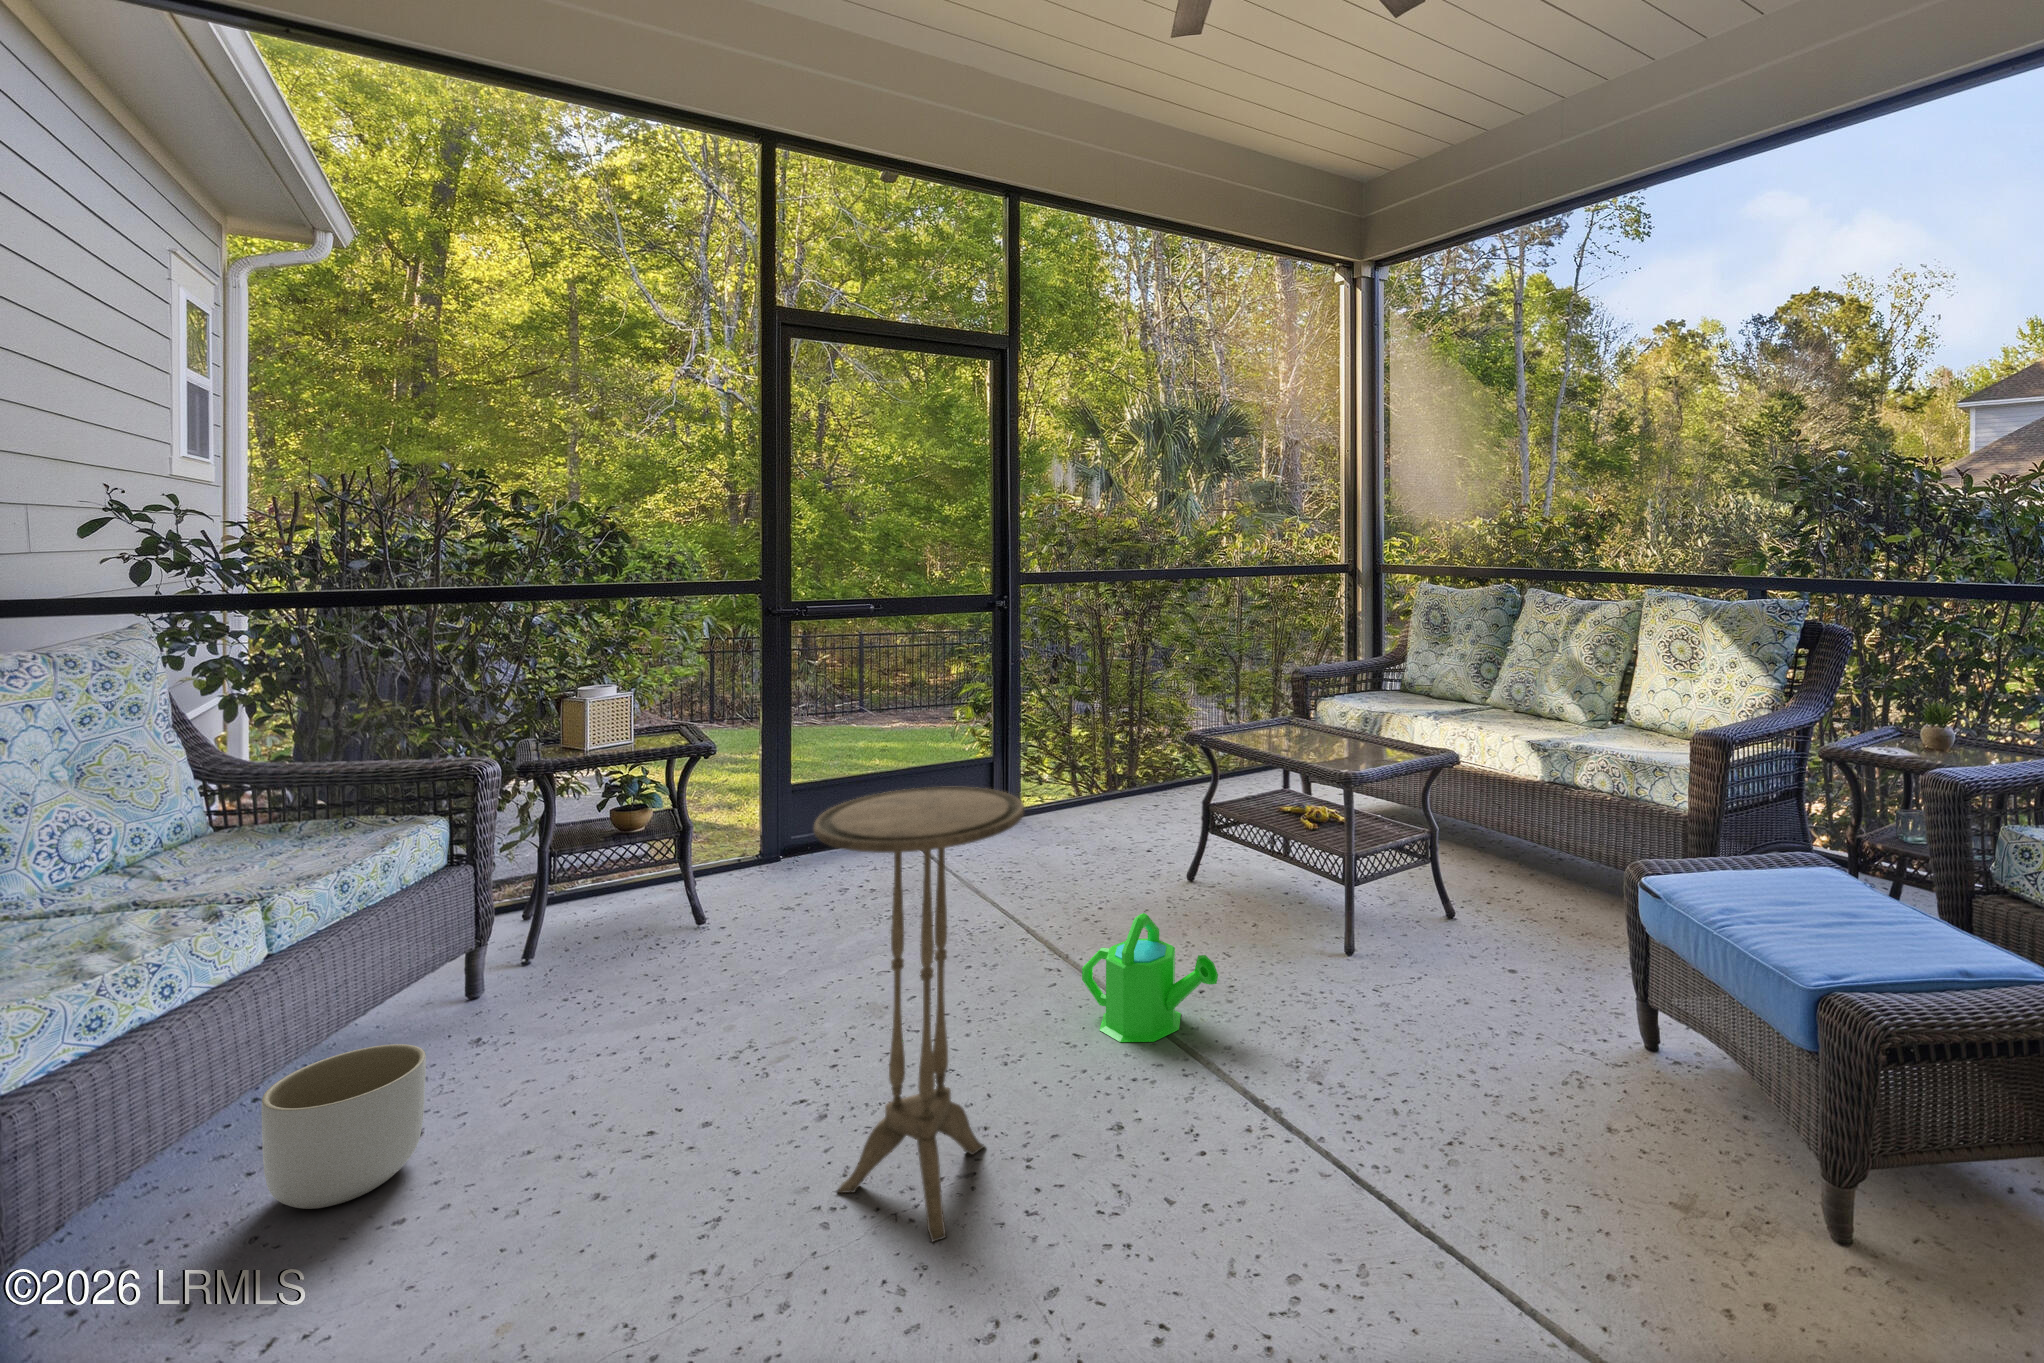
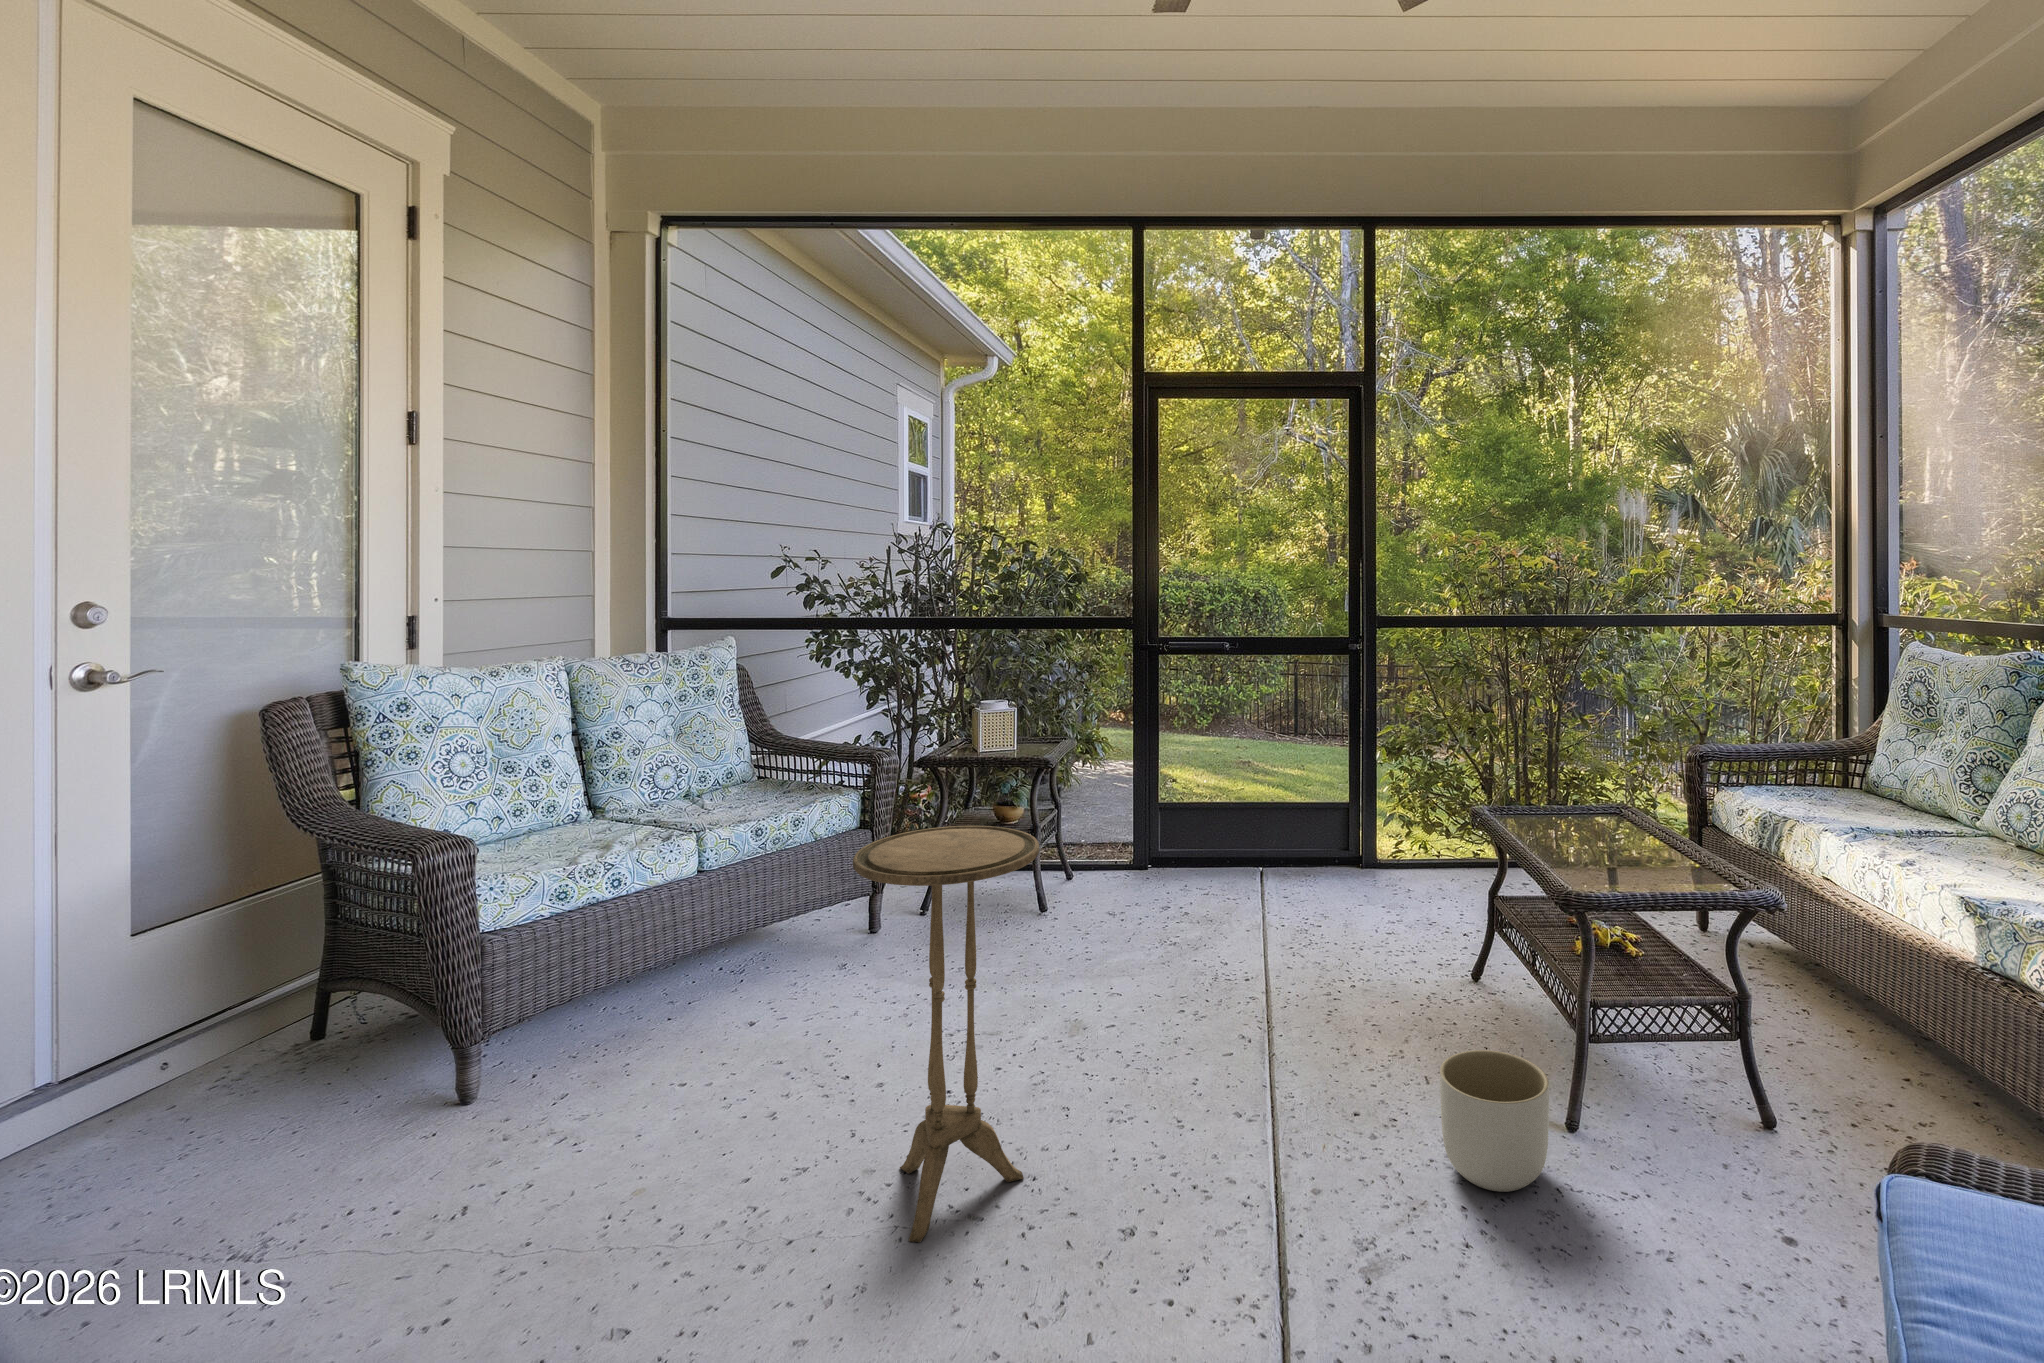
watering can: present [1082,913,1218,1042] -> none [1220,999,1322,1142]
planter: present [261,1044,426,1209] -> present [1440,1050,1549,1192]

